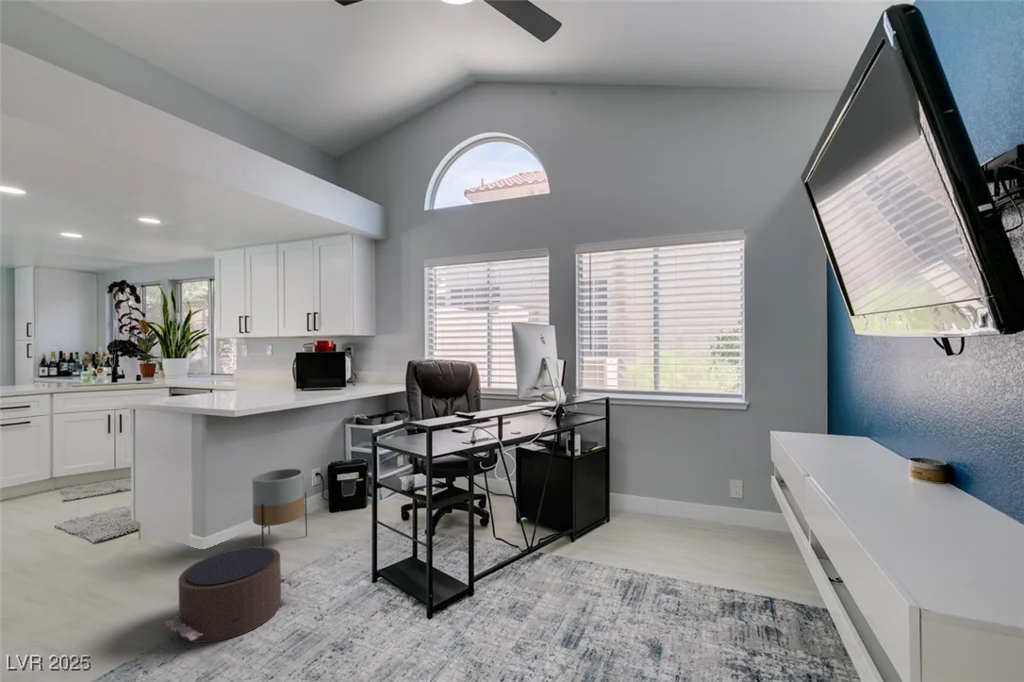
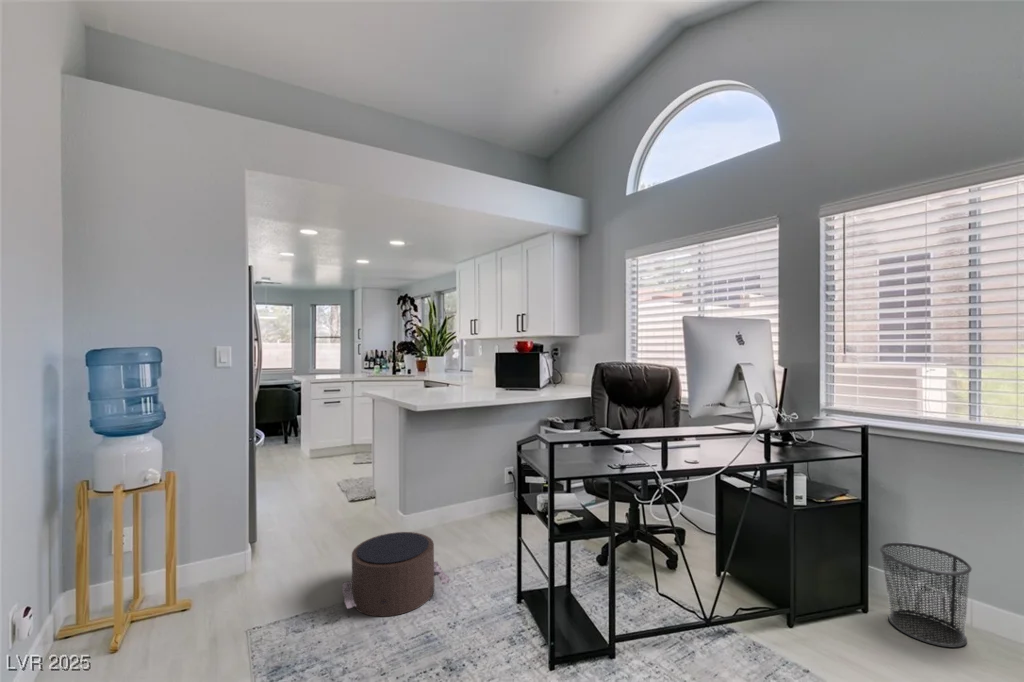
planter: present [252,469,307,546] -> none [442,463,488,538]
waste bin: none [615,470,659,528] -> present [880,542,972,647]

